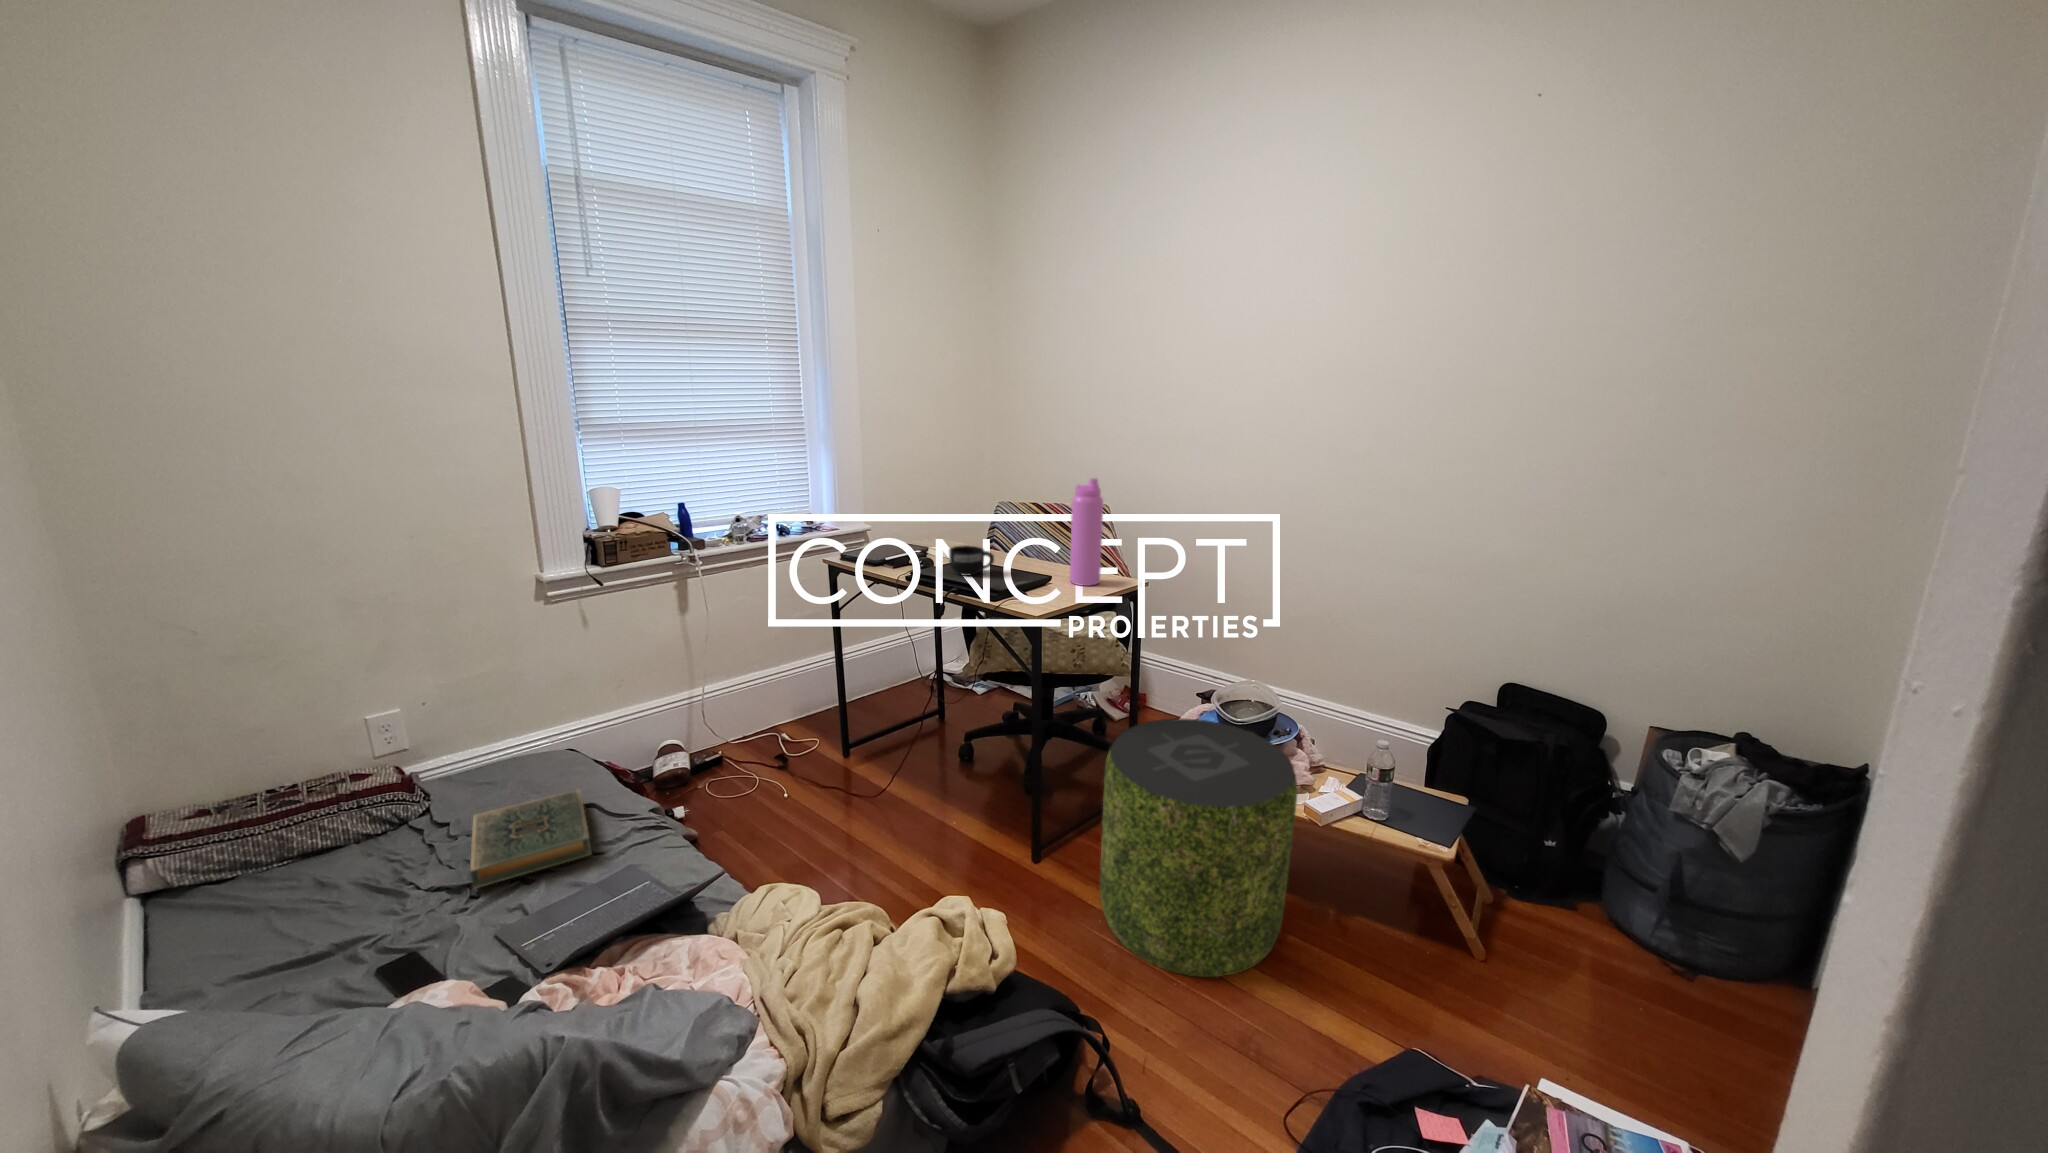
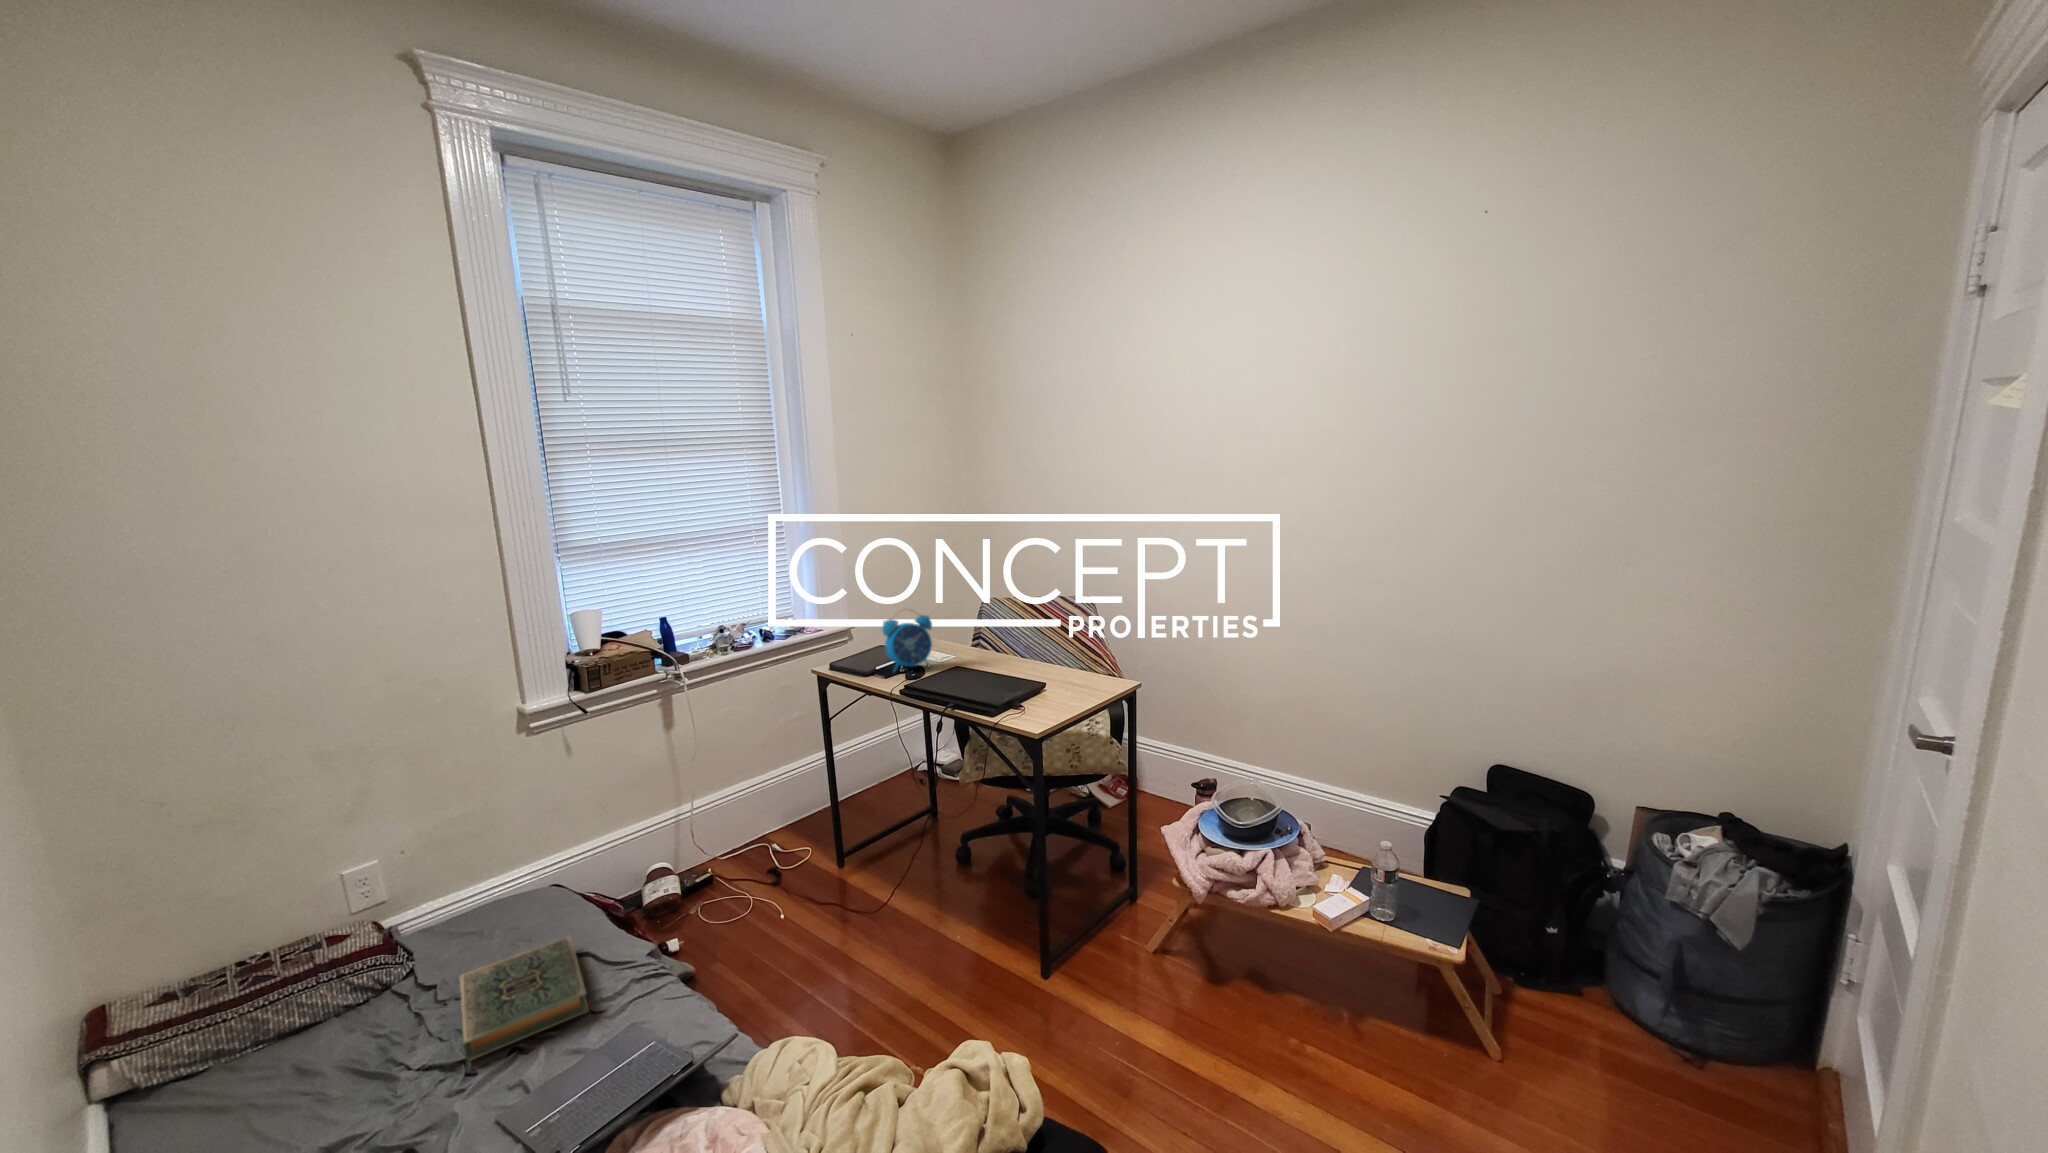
water bottle: present [1070,478,1103,586] -> none [1063,583,1094,690]
alarm clock: none [893,502,943,565] -> present [882,609,932,672]
mug: present [949,546,994,576] -> none [941,652,987,684]
pouf: present [1100,718,1297,977] -> none [1116,826,1307,1101]

